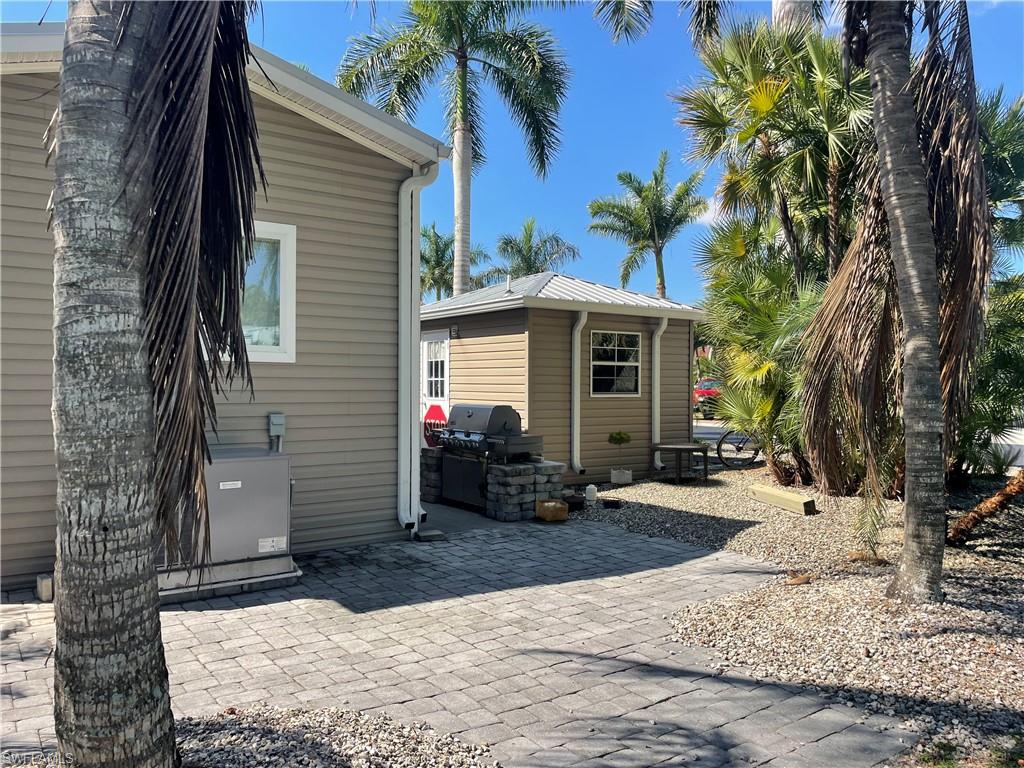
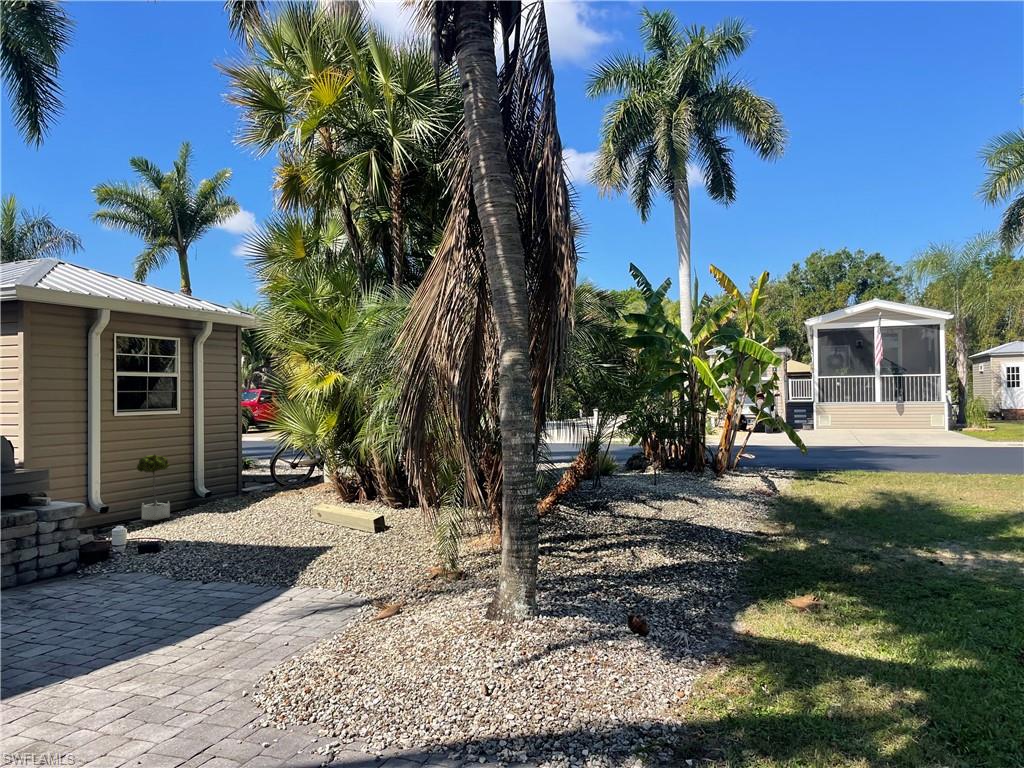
round table: present [648,443,710,484] -> none [190,464,266,513]
woven basket: present [536,493,568,521] -> none [32,548,85,588]

